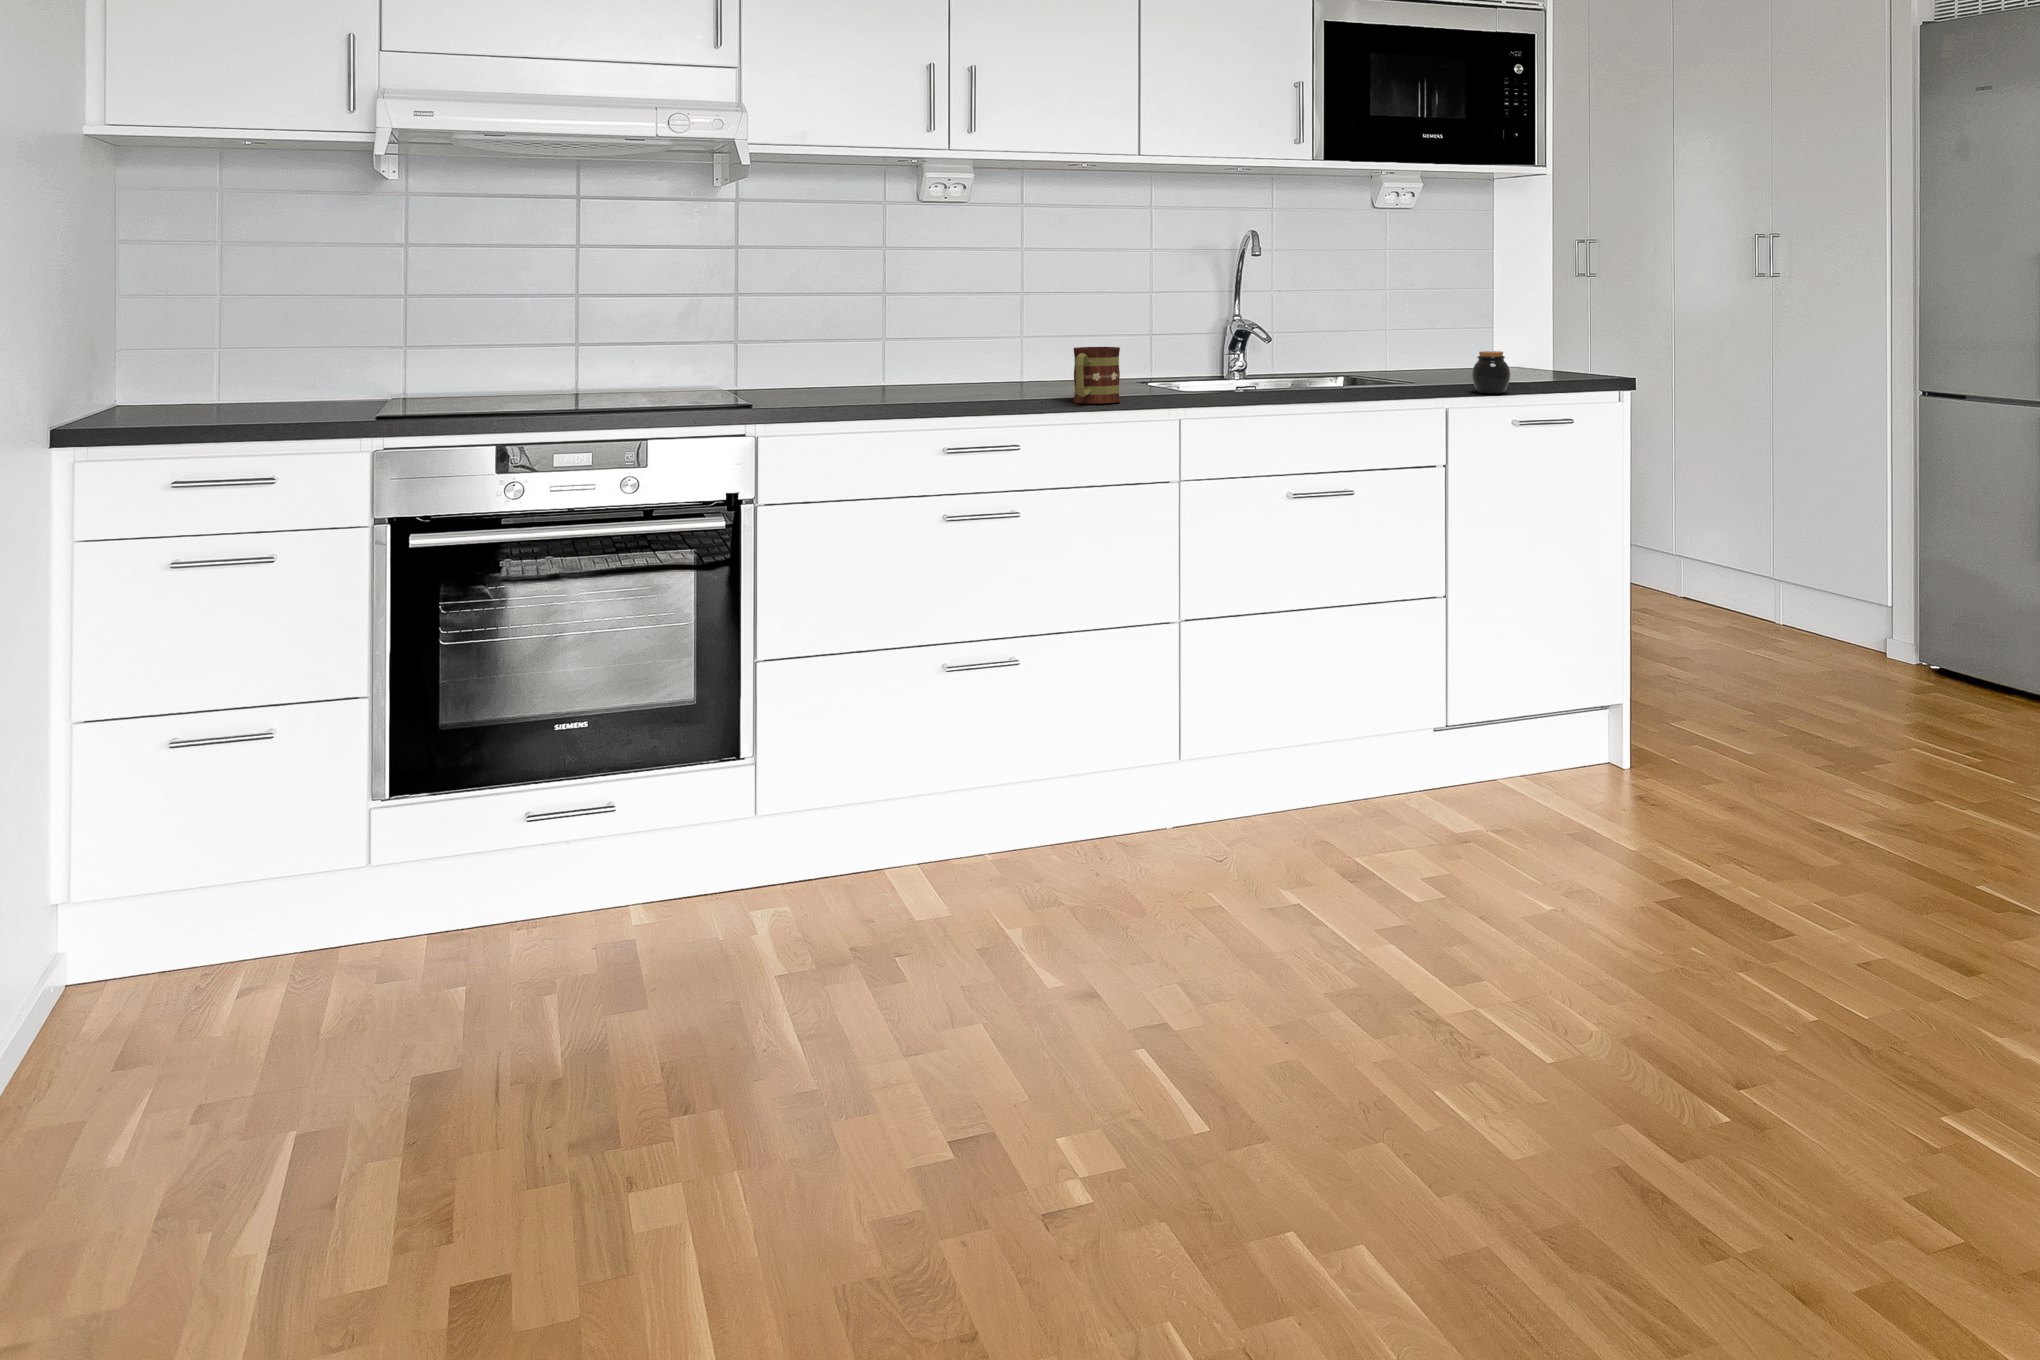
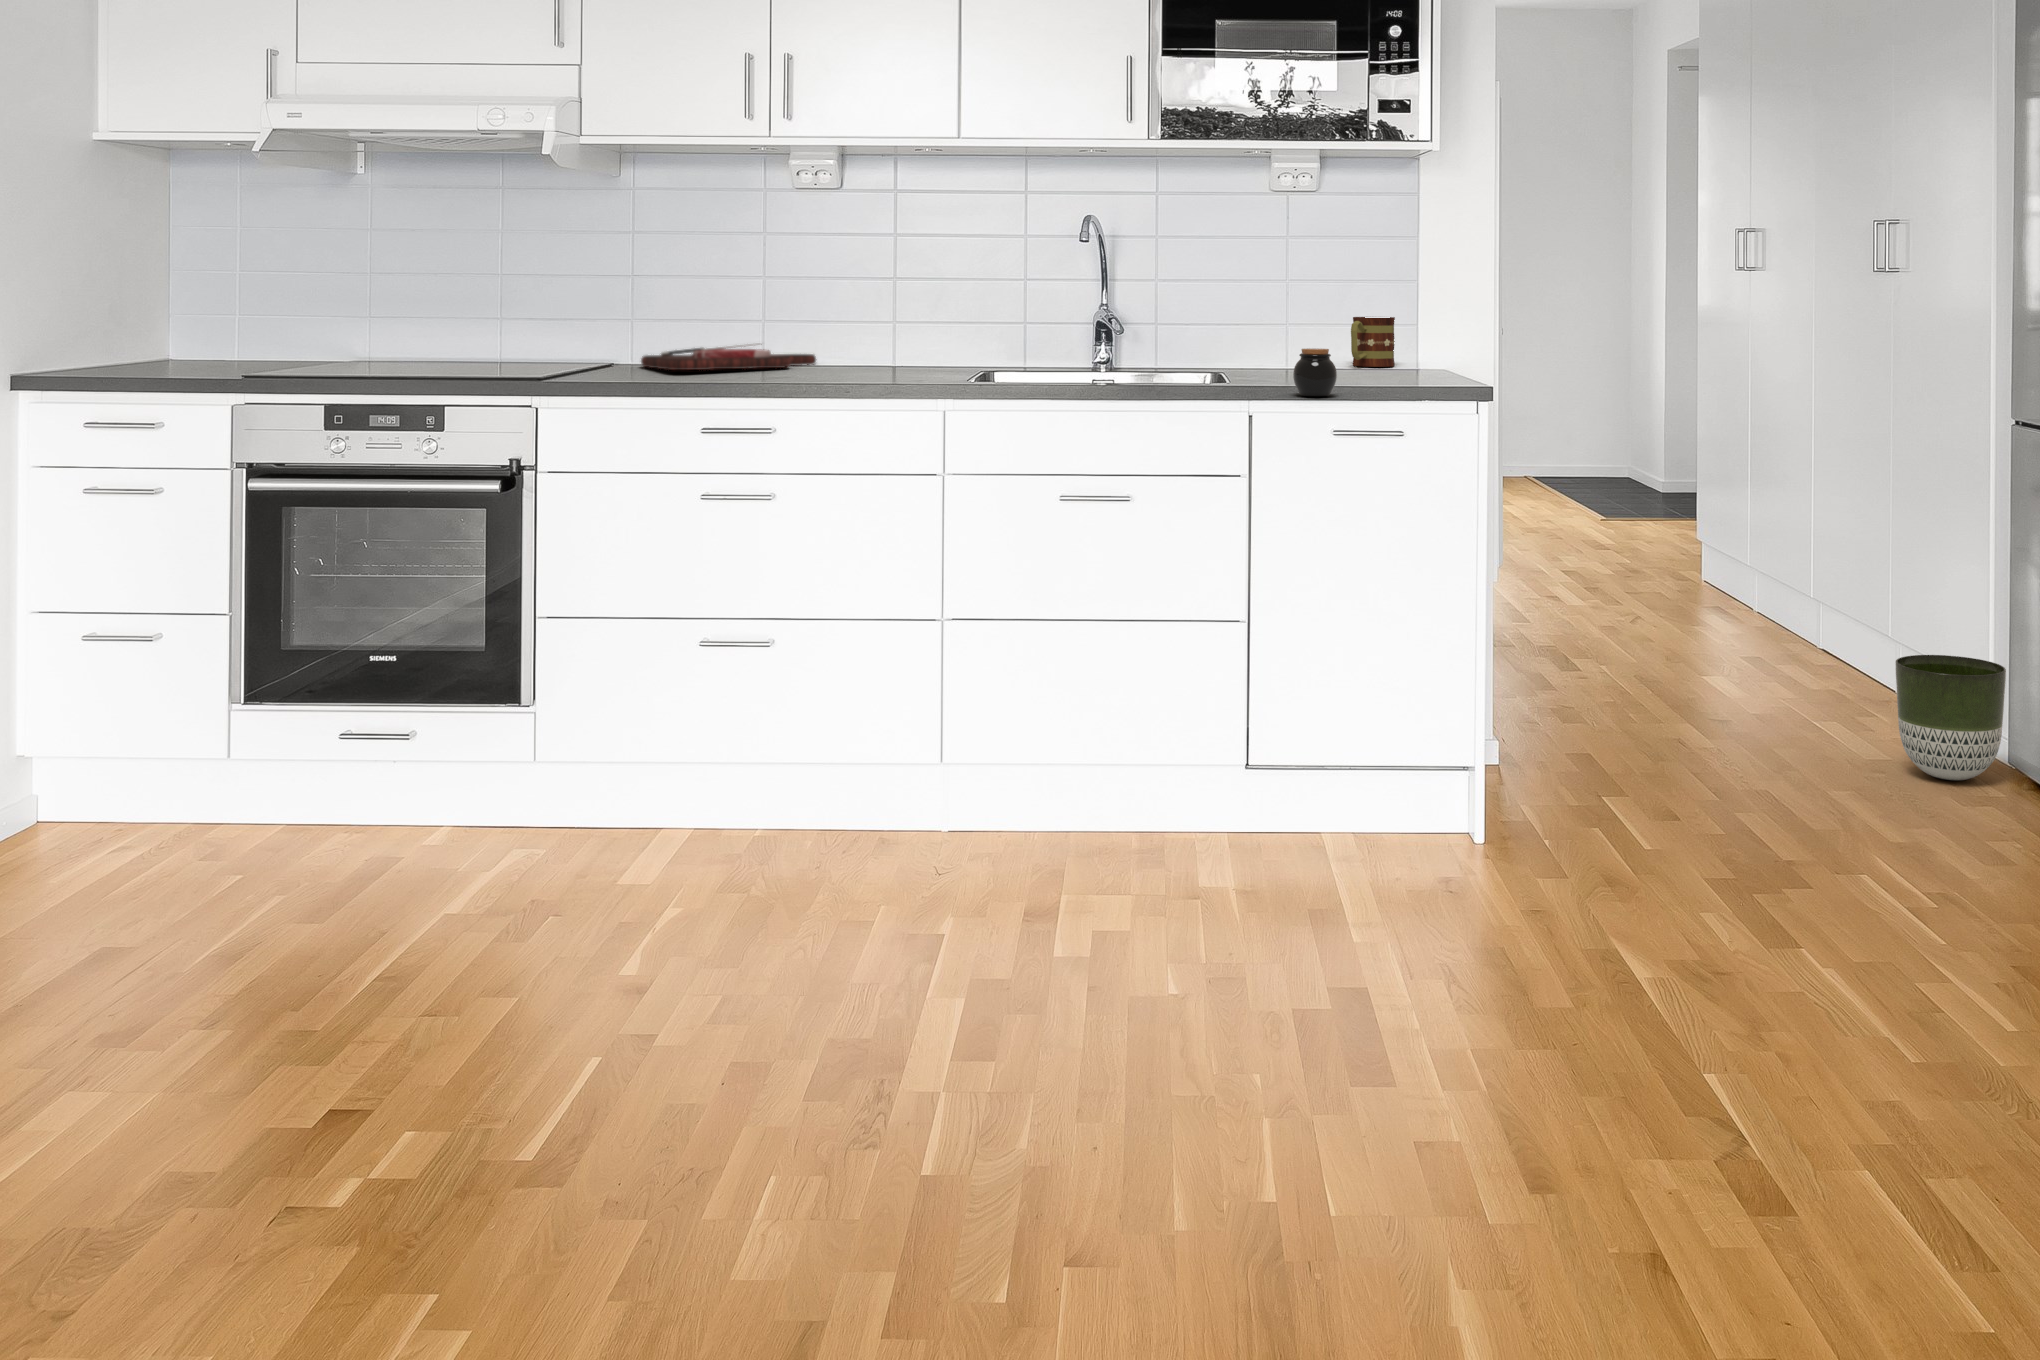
mug: present [1074,347,1120,404] -> present [1351,317,1395,367]
cutting board: none [788,360,958,392] -> present [641,344,816,370]
planter: none [1849,577,1930,673] -> present [1896,655,2006,780]

